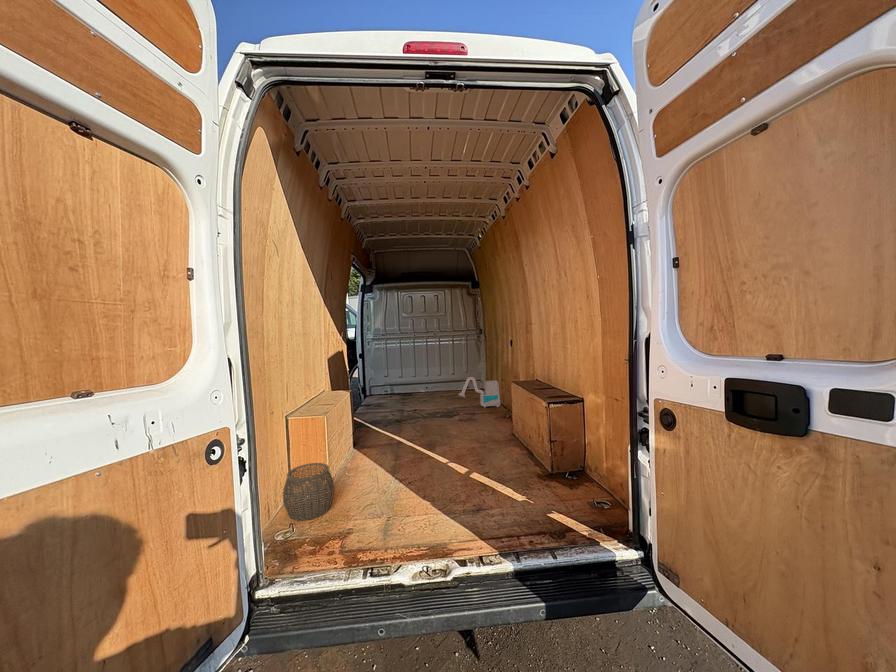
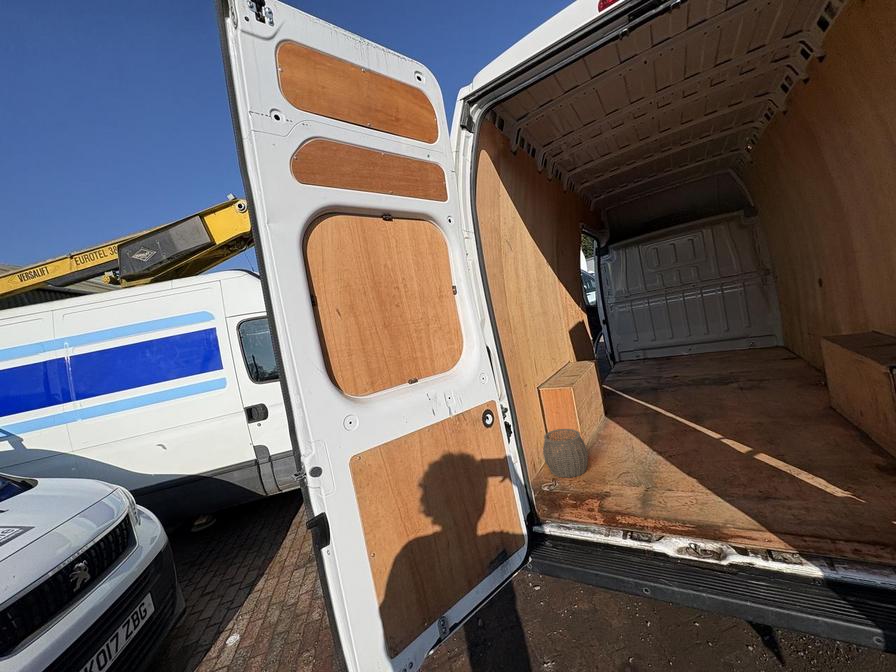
vacuum cleaner: present [458,377,500,408] -> none [739,334,818,374]

